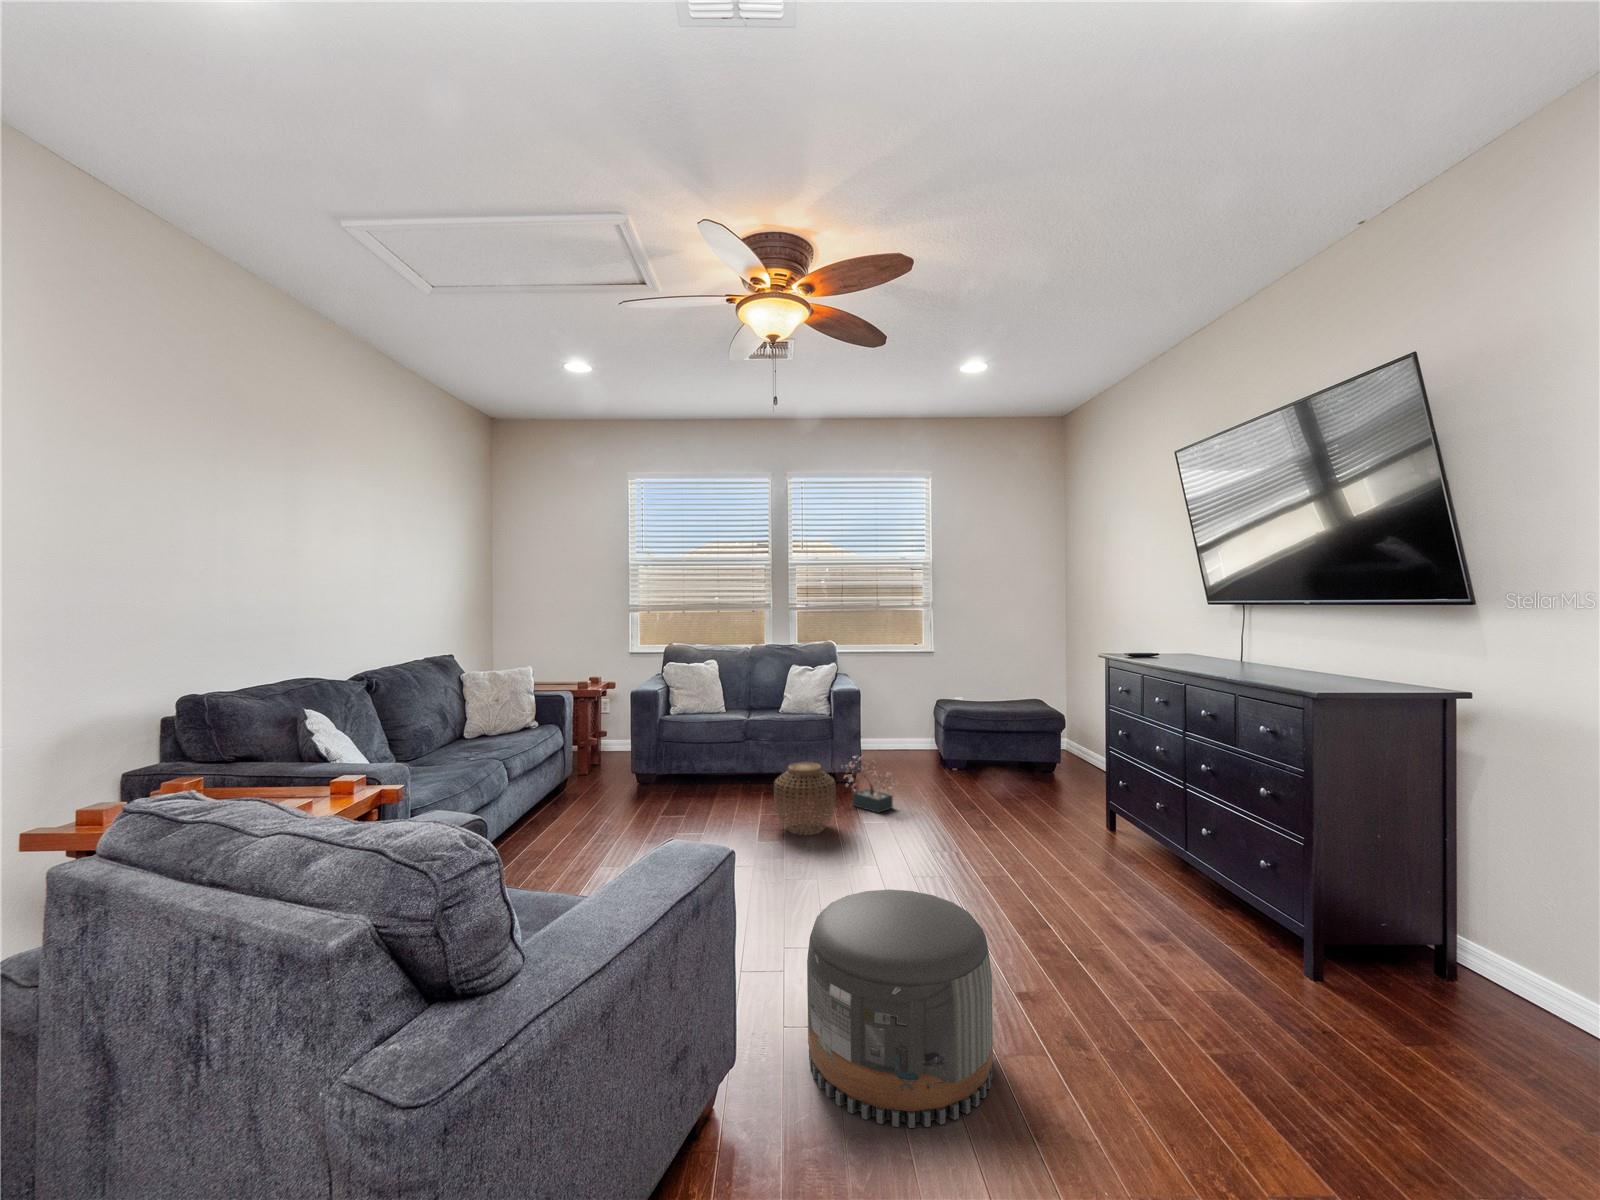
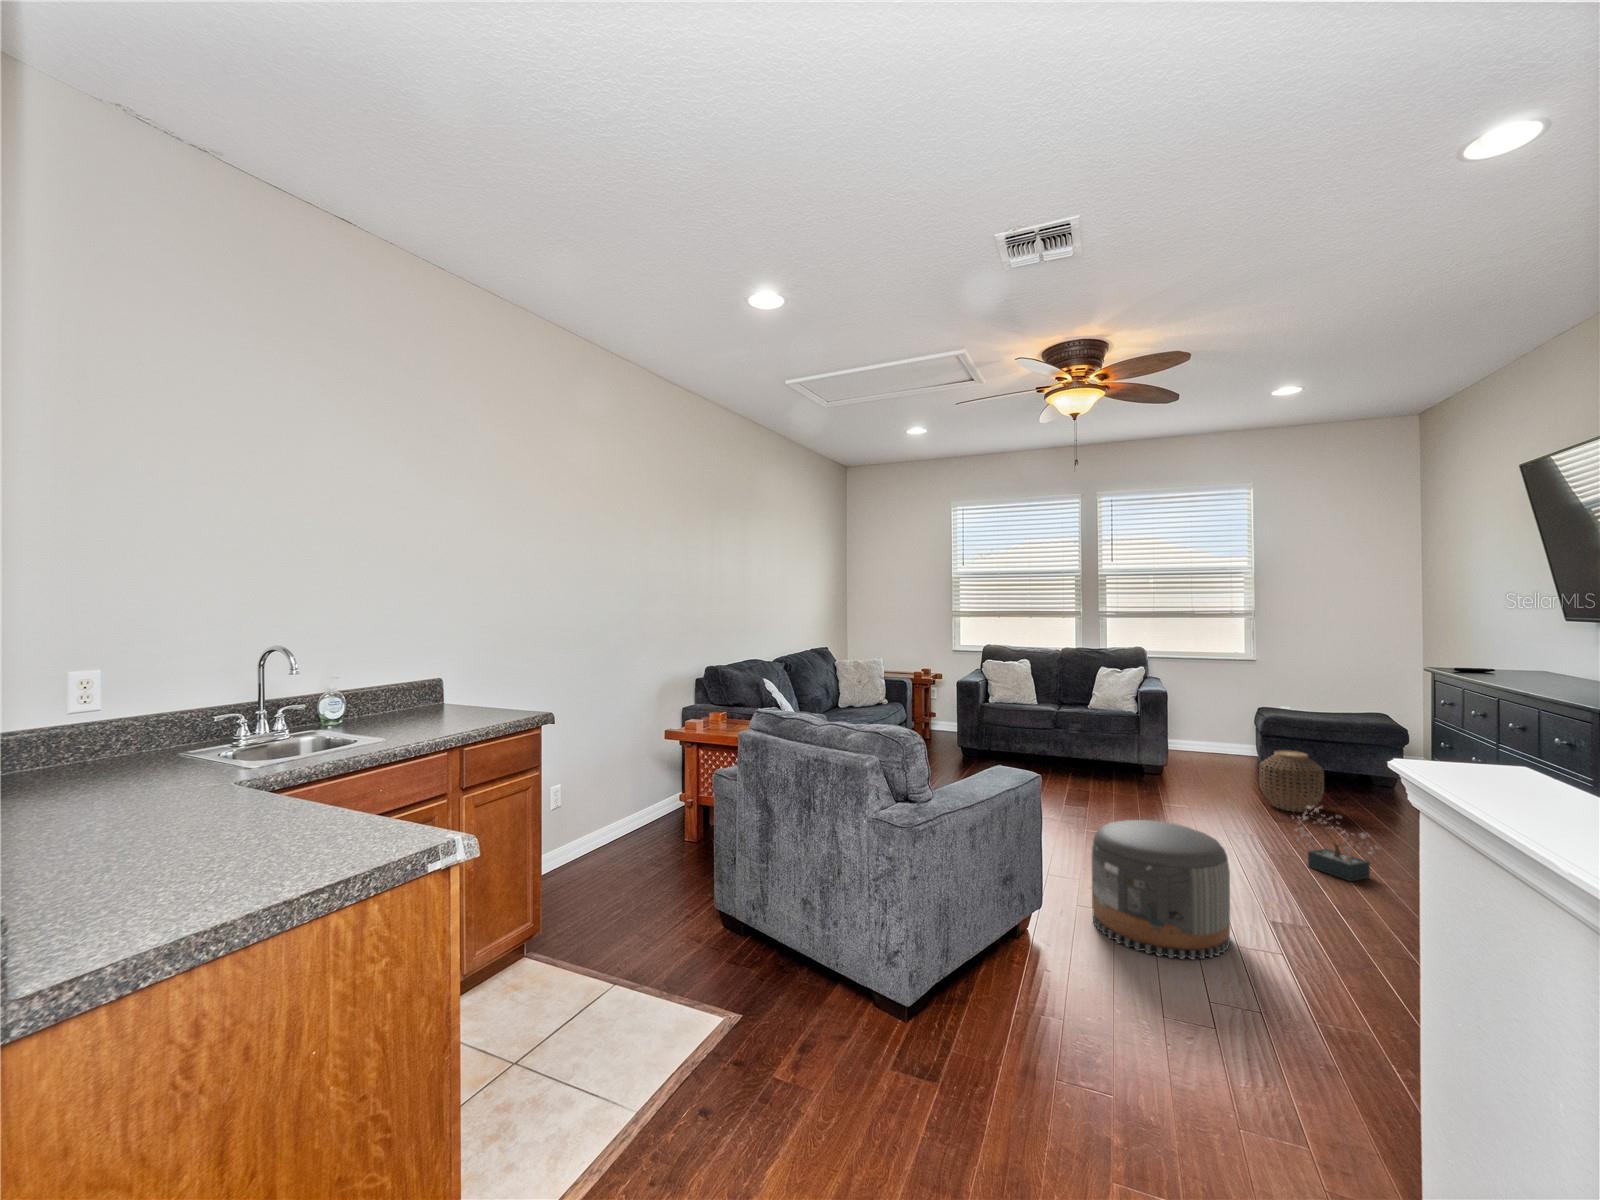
decorative plant: present [844,756,897,813] -> present [1295,806,1378,881]
woven basket: present [774,762,836,835] -> present [1259,750,1324,812]

